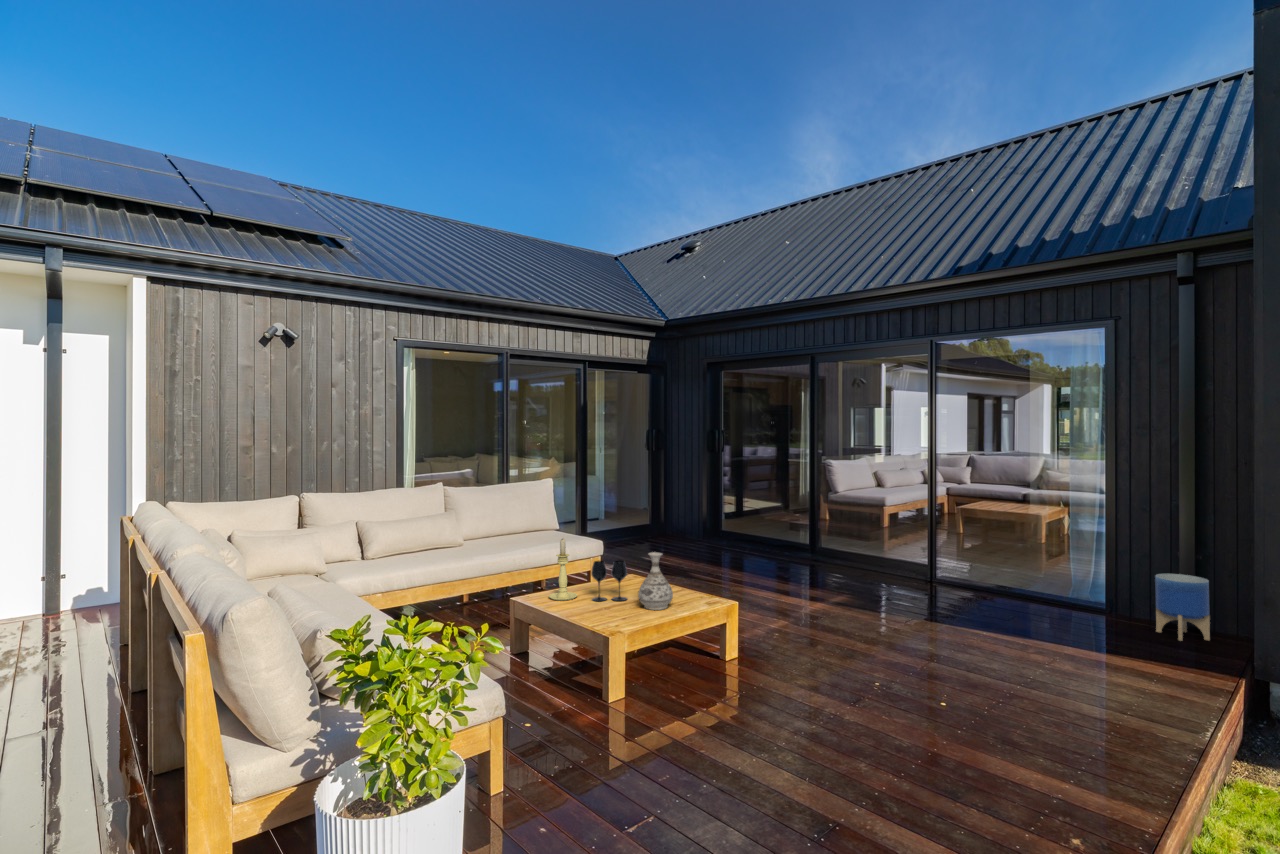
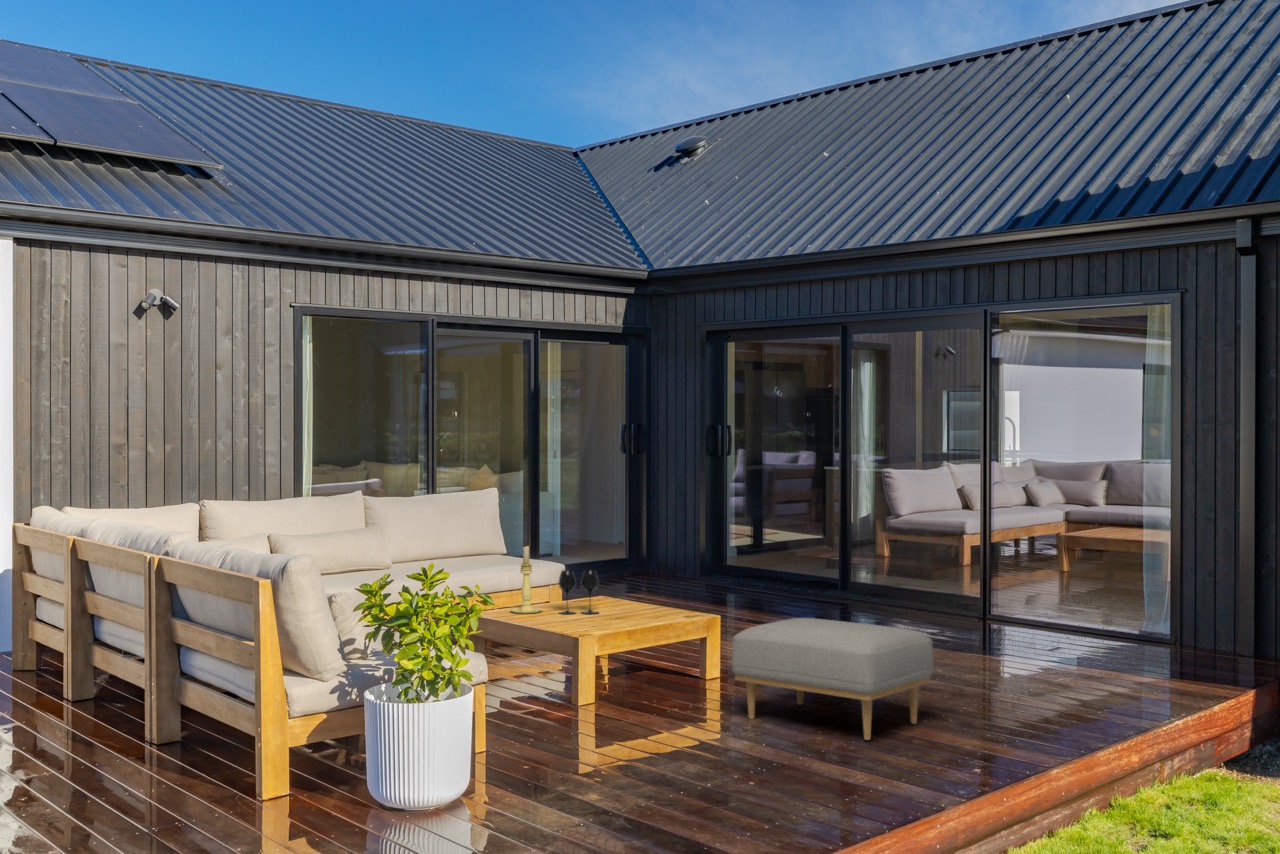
vase: present [638,552,673,610] -> none [611,558,649,619]
planter: present [1155,574,1210,641] -> none [1208,590,1261,663]
ottoman: none [760,619,972,779] -> present [732,618,933,740]

